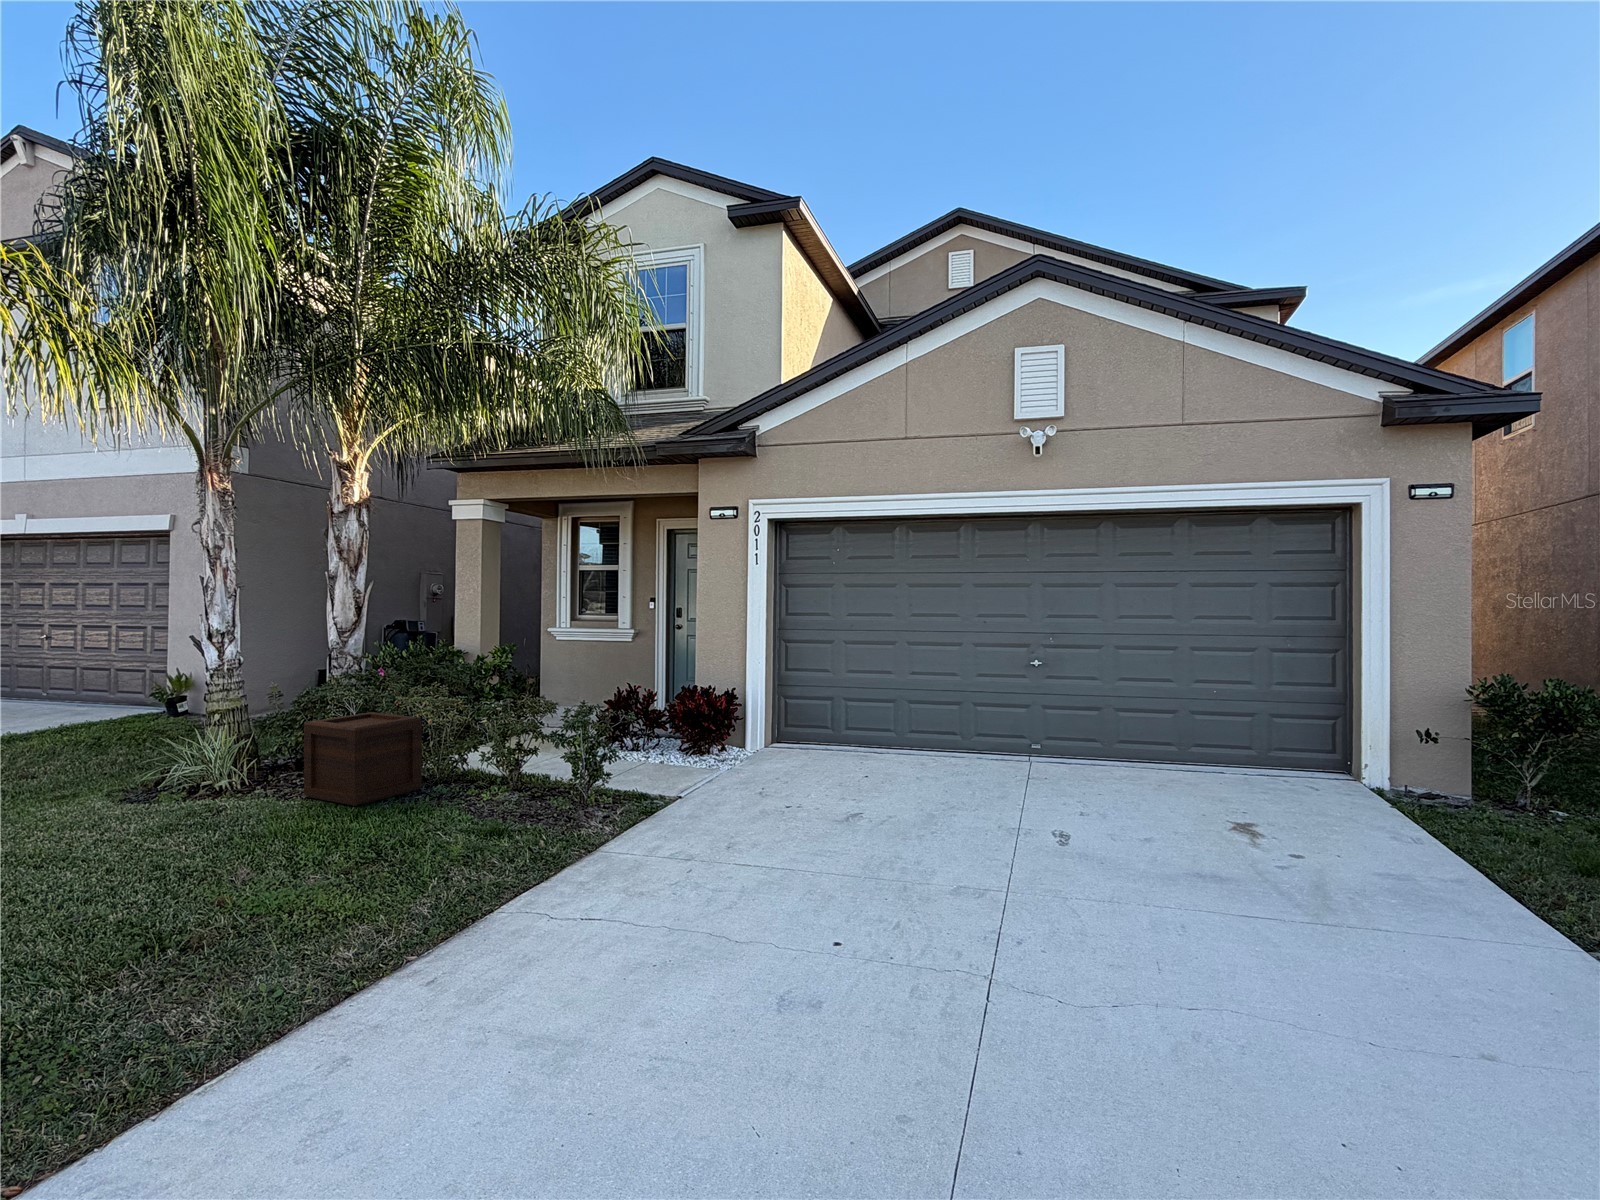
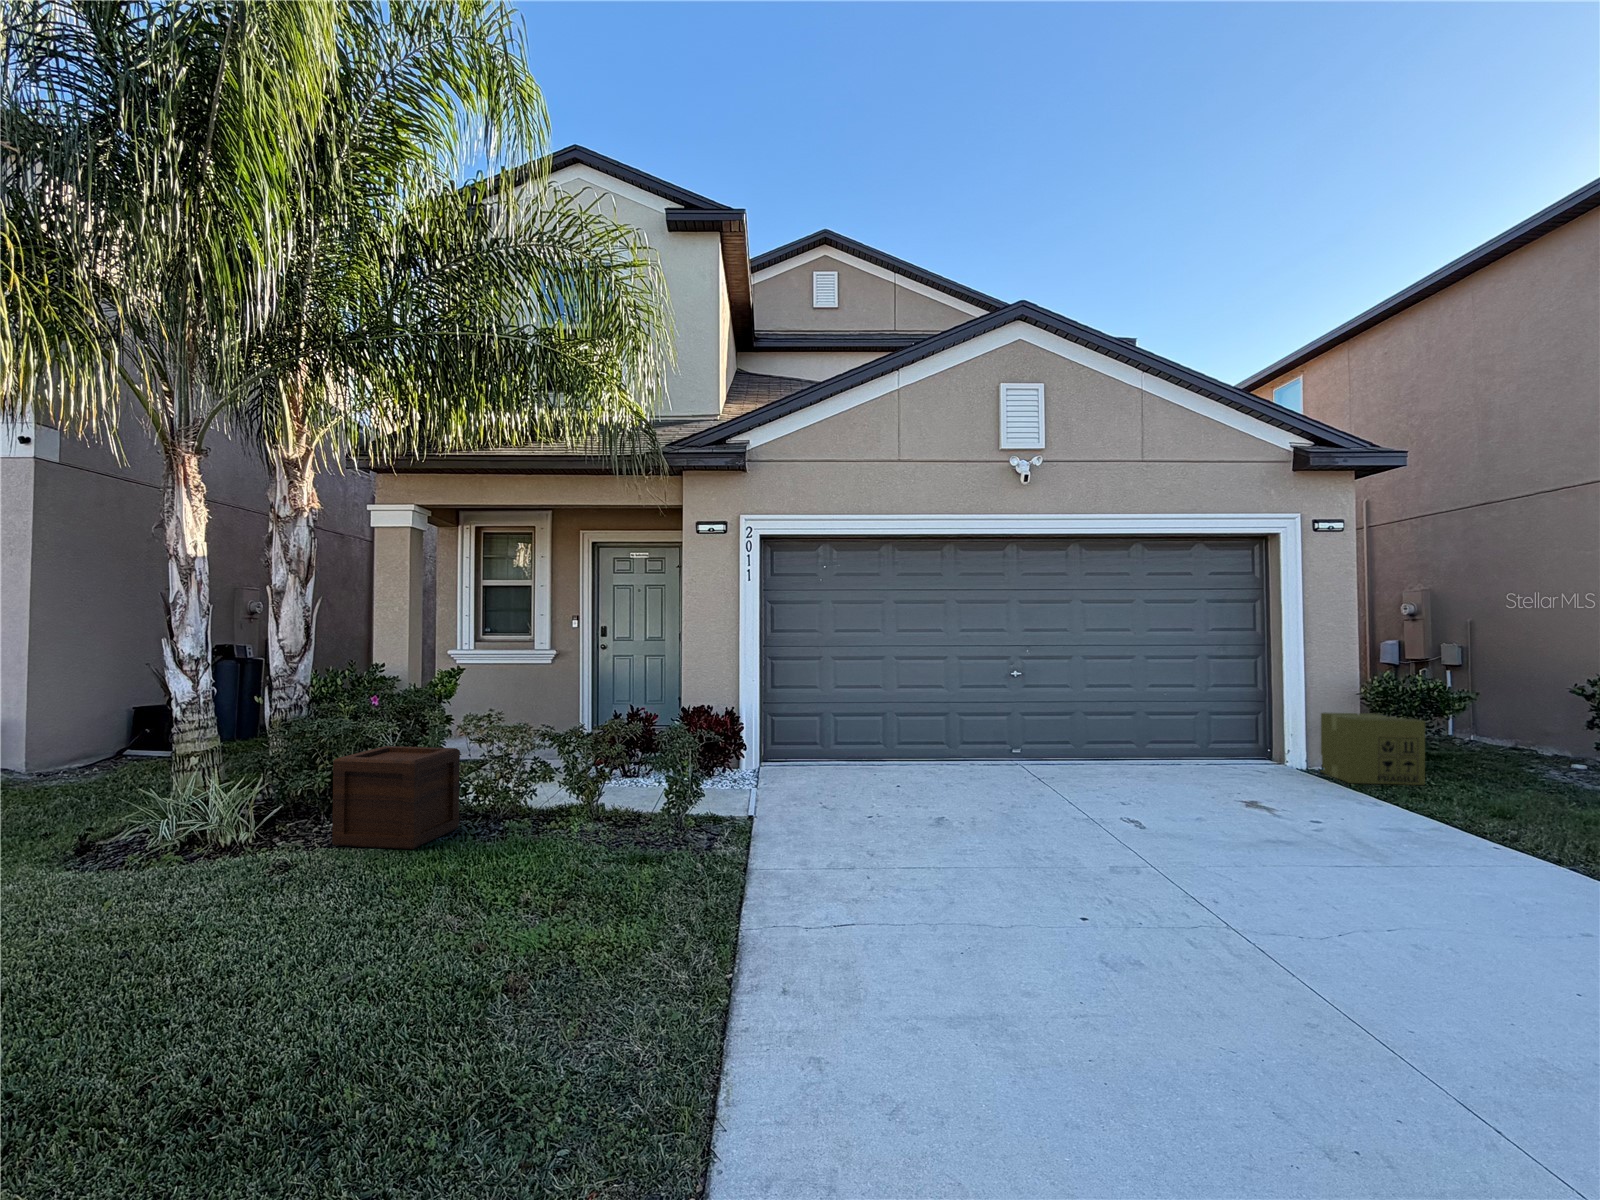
cardboard box: none [1408,722,1546,823] -> present [1320,713,1425,785]

